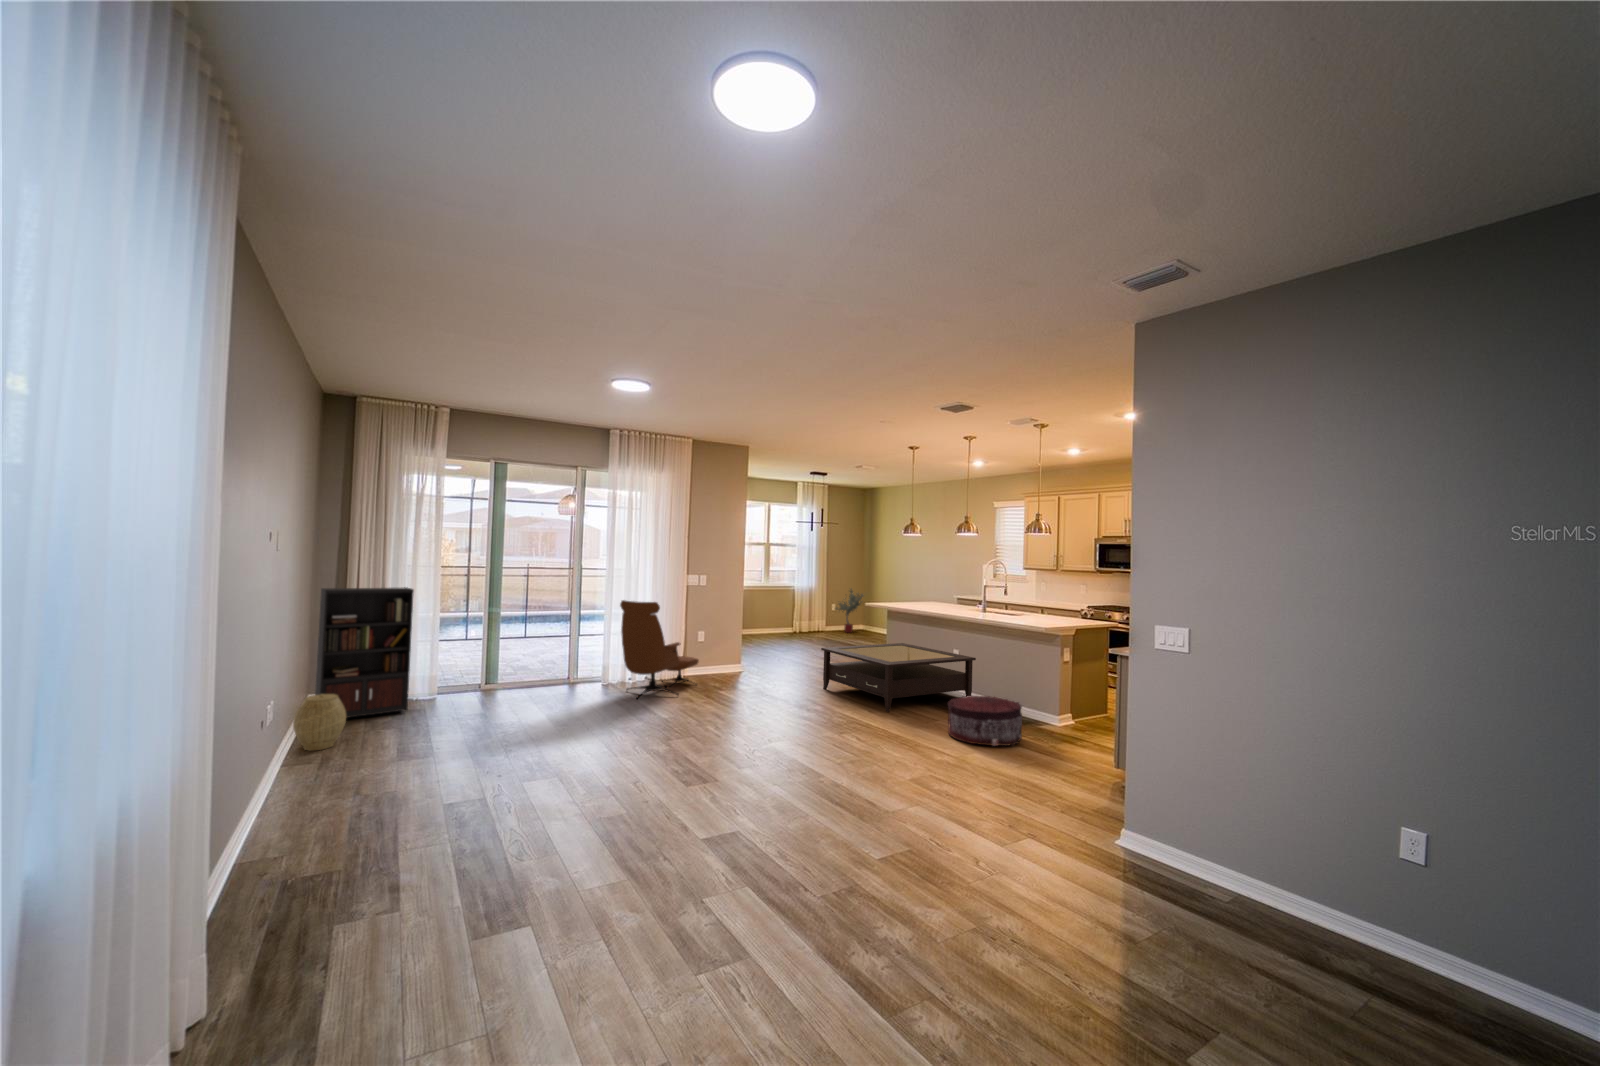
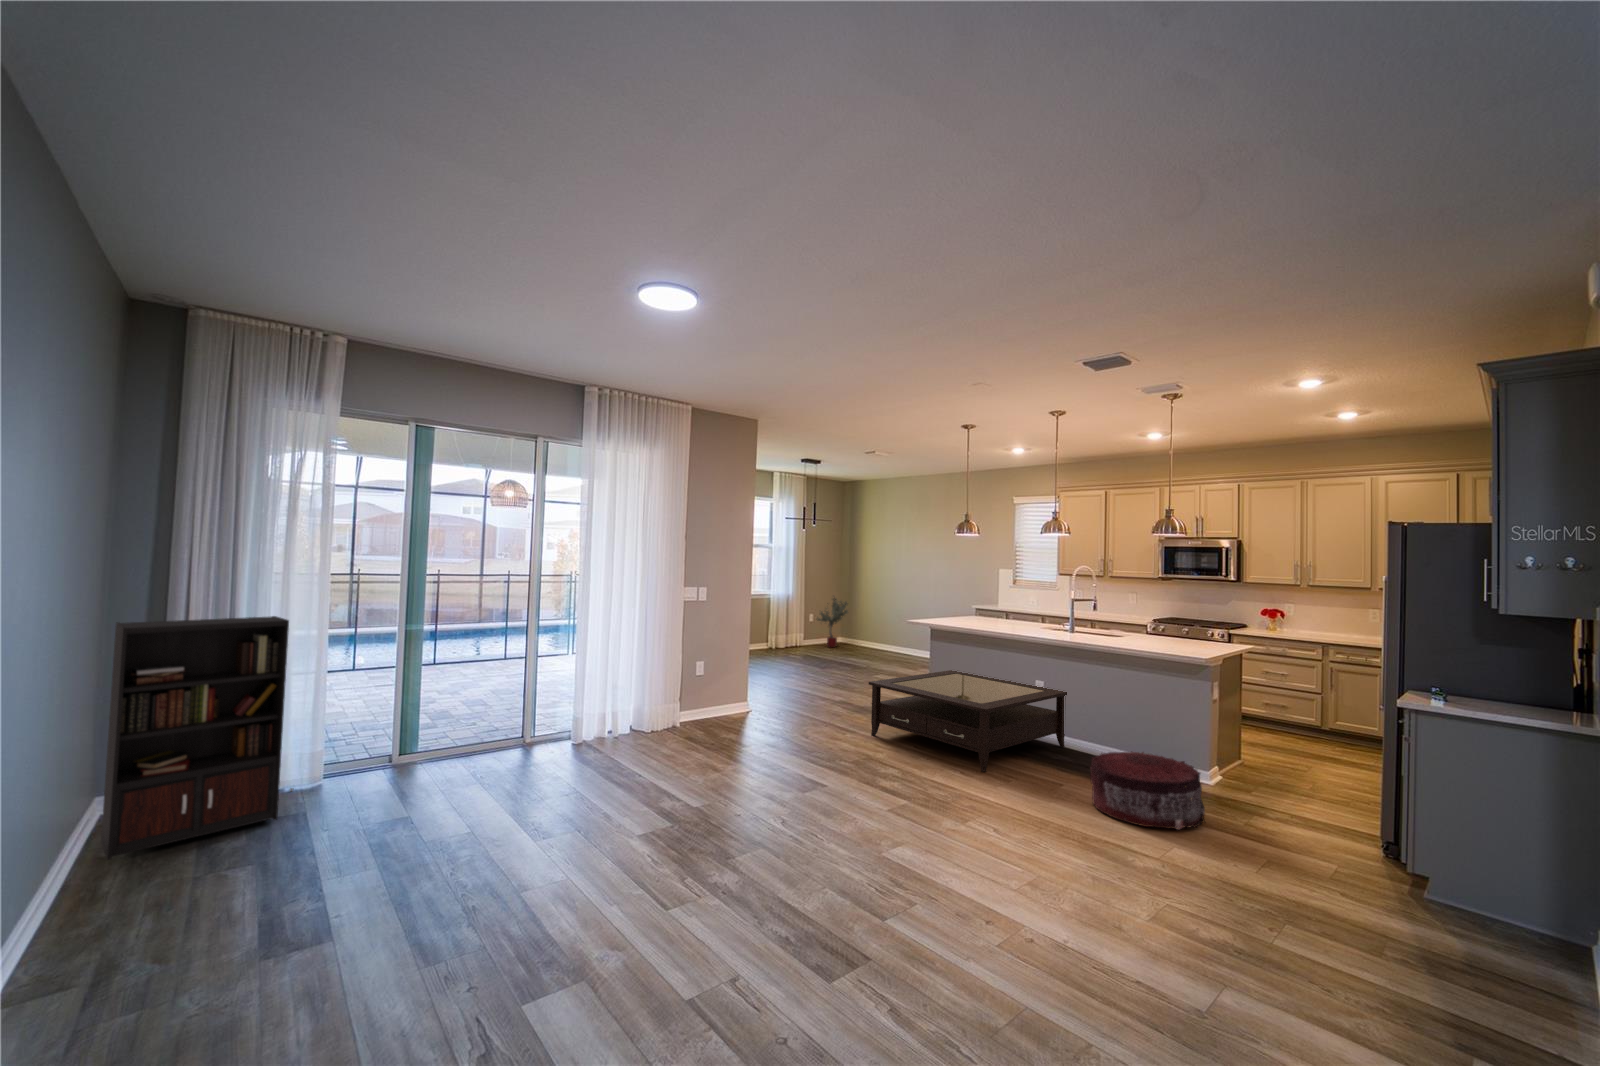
lounge chair: present [620,600,699,699] -> none [612,627,706,769]
woven basket: present [293,694,346,751] -> none [44,823,160,940]

